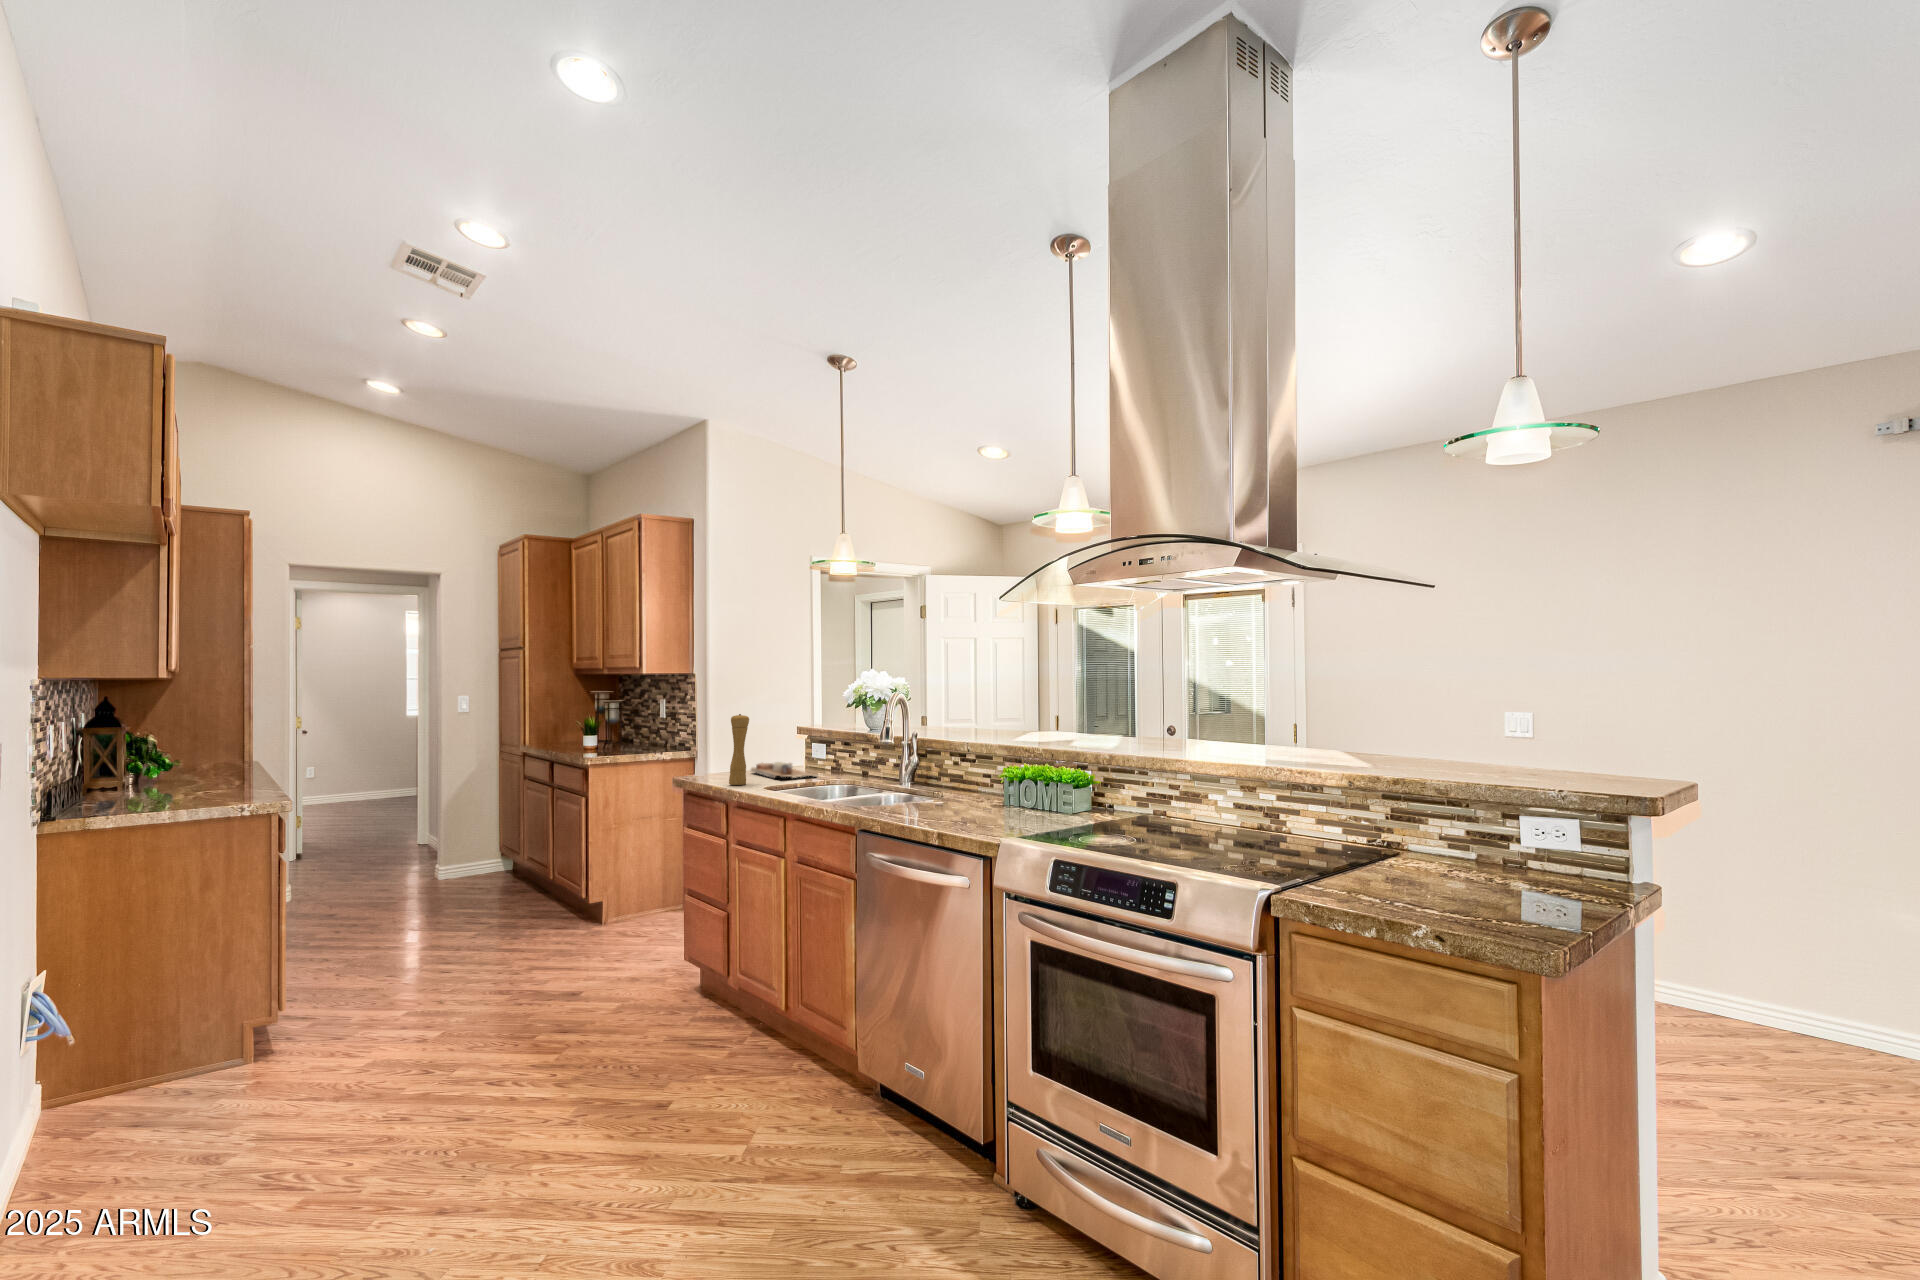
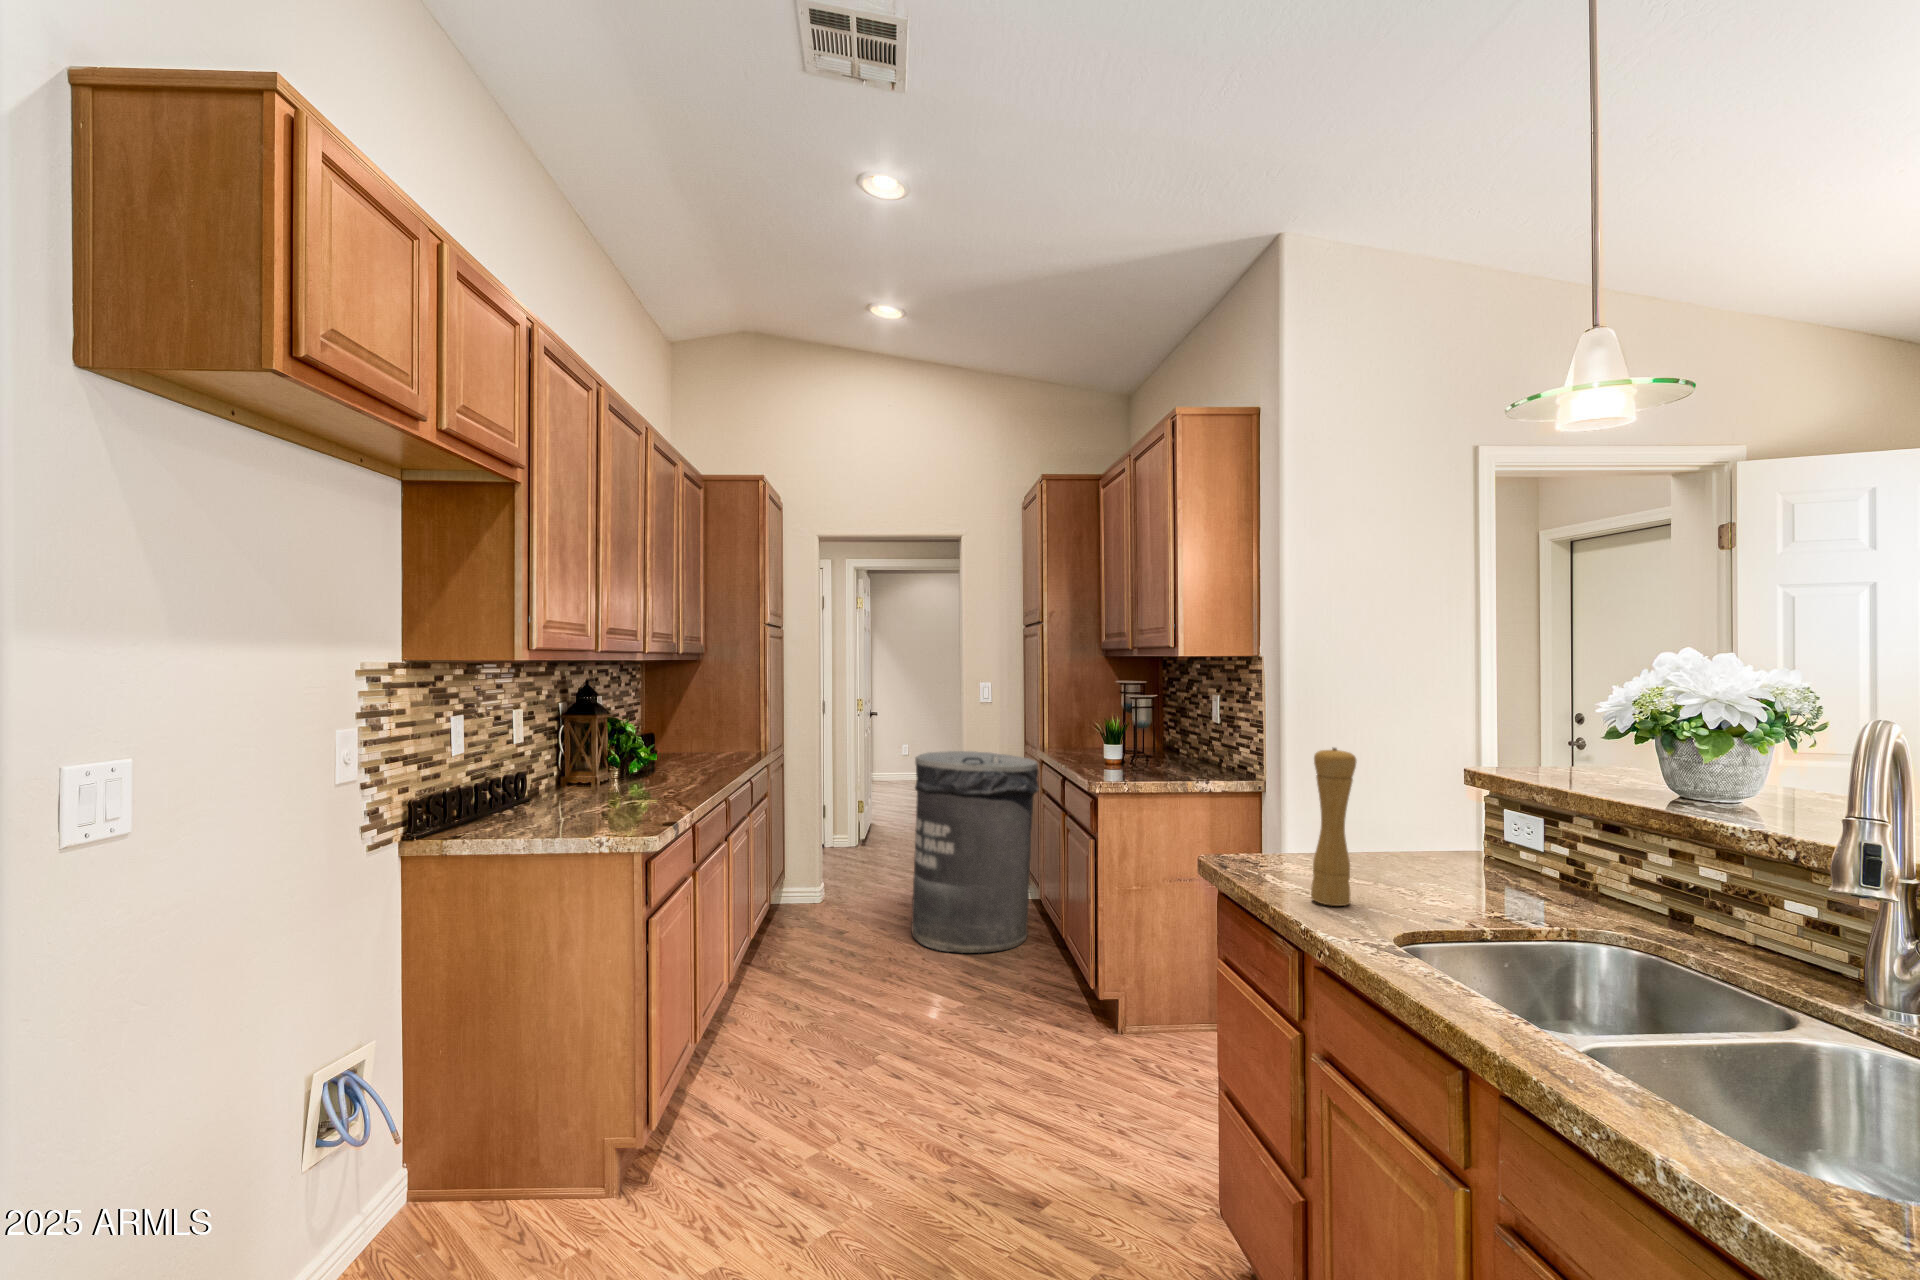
trash can: none [405,752,523,908] -> present [911,751,1039,953]
cutting board: present [751,762,818,778] -> none [1360,840,1535,910]

